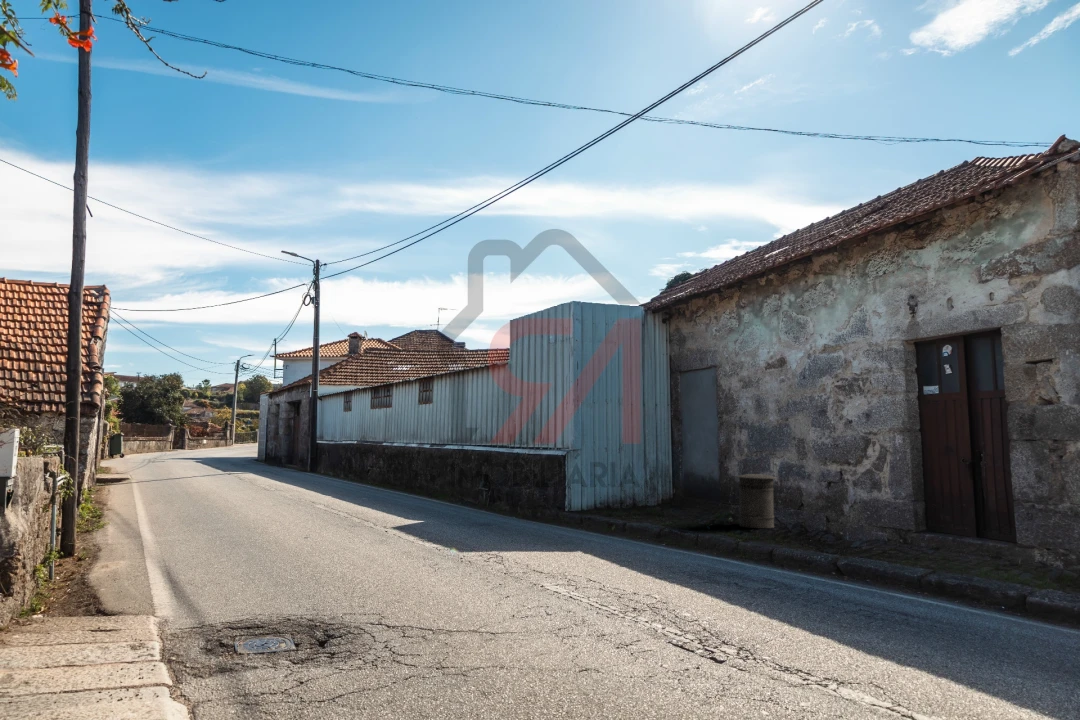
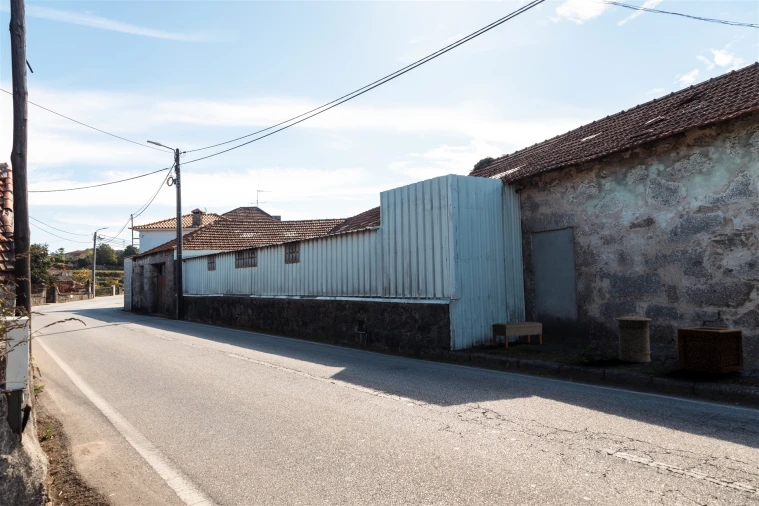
bench: none [620,480,685,510] -> present [492,322,542,348]
wooden crate: none [786,488,859,542] -> present [678,327,744,374]

